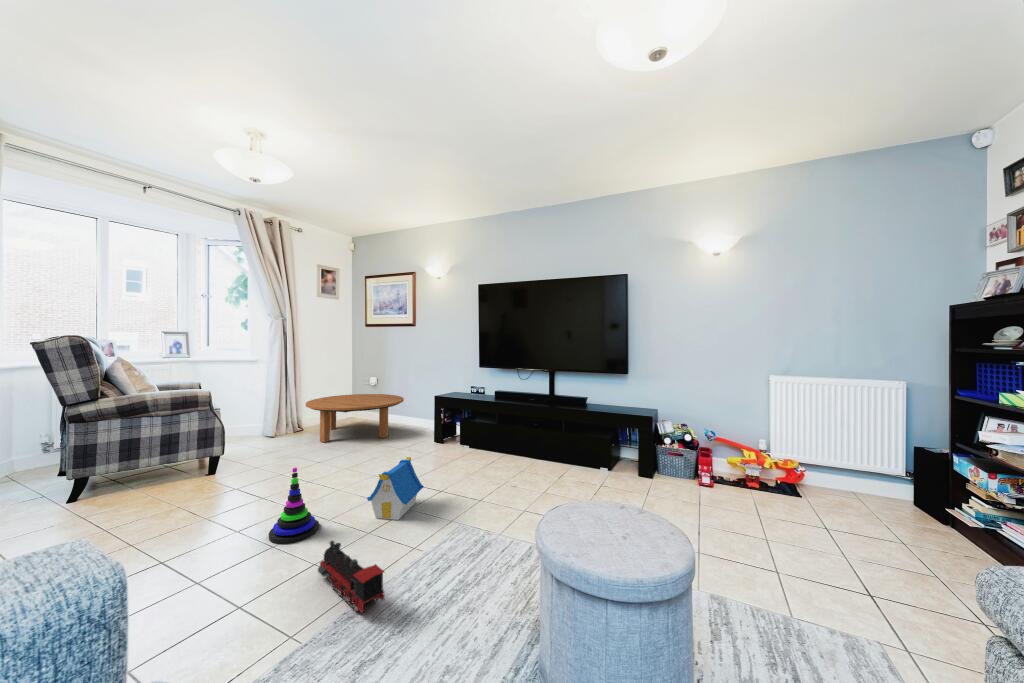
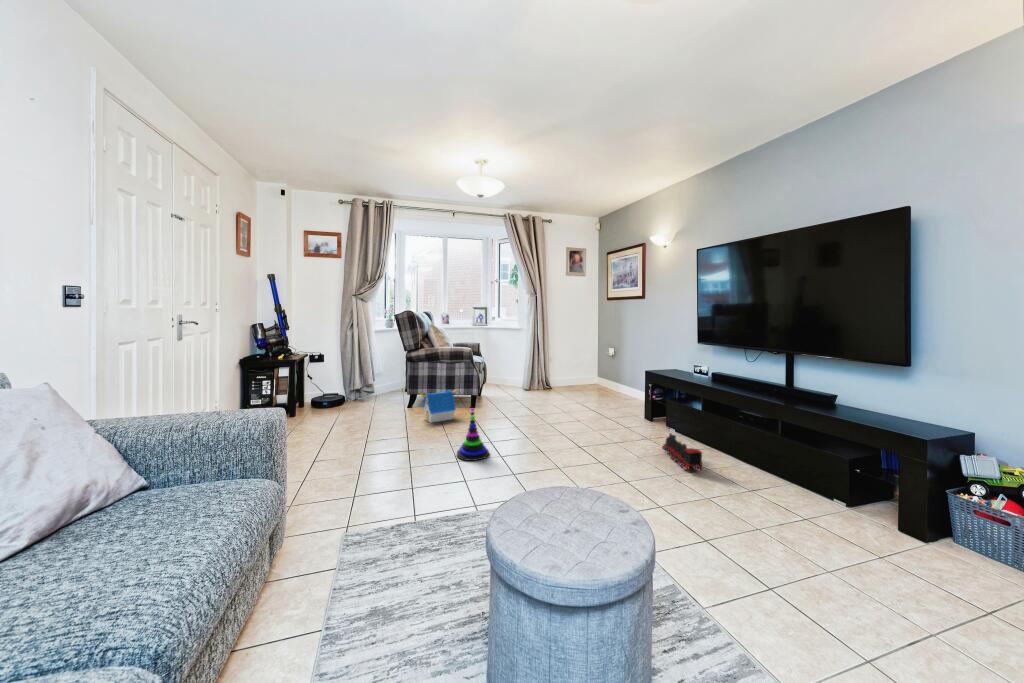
coffee table: present [306,394,404,442] -> none [545,362,628,405]
toy house: present [367,457,424,520] -> present [421,390,456,423]
toy train: present [318,541,384,612] -> present [662,433,702,470]

